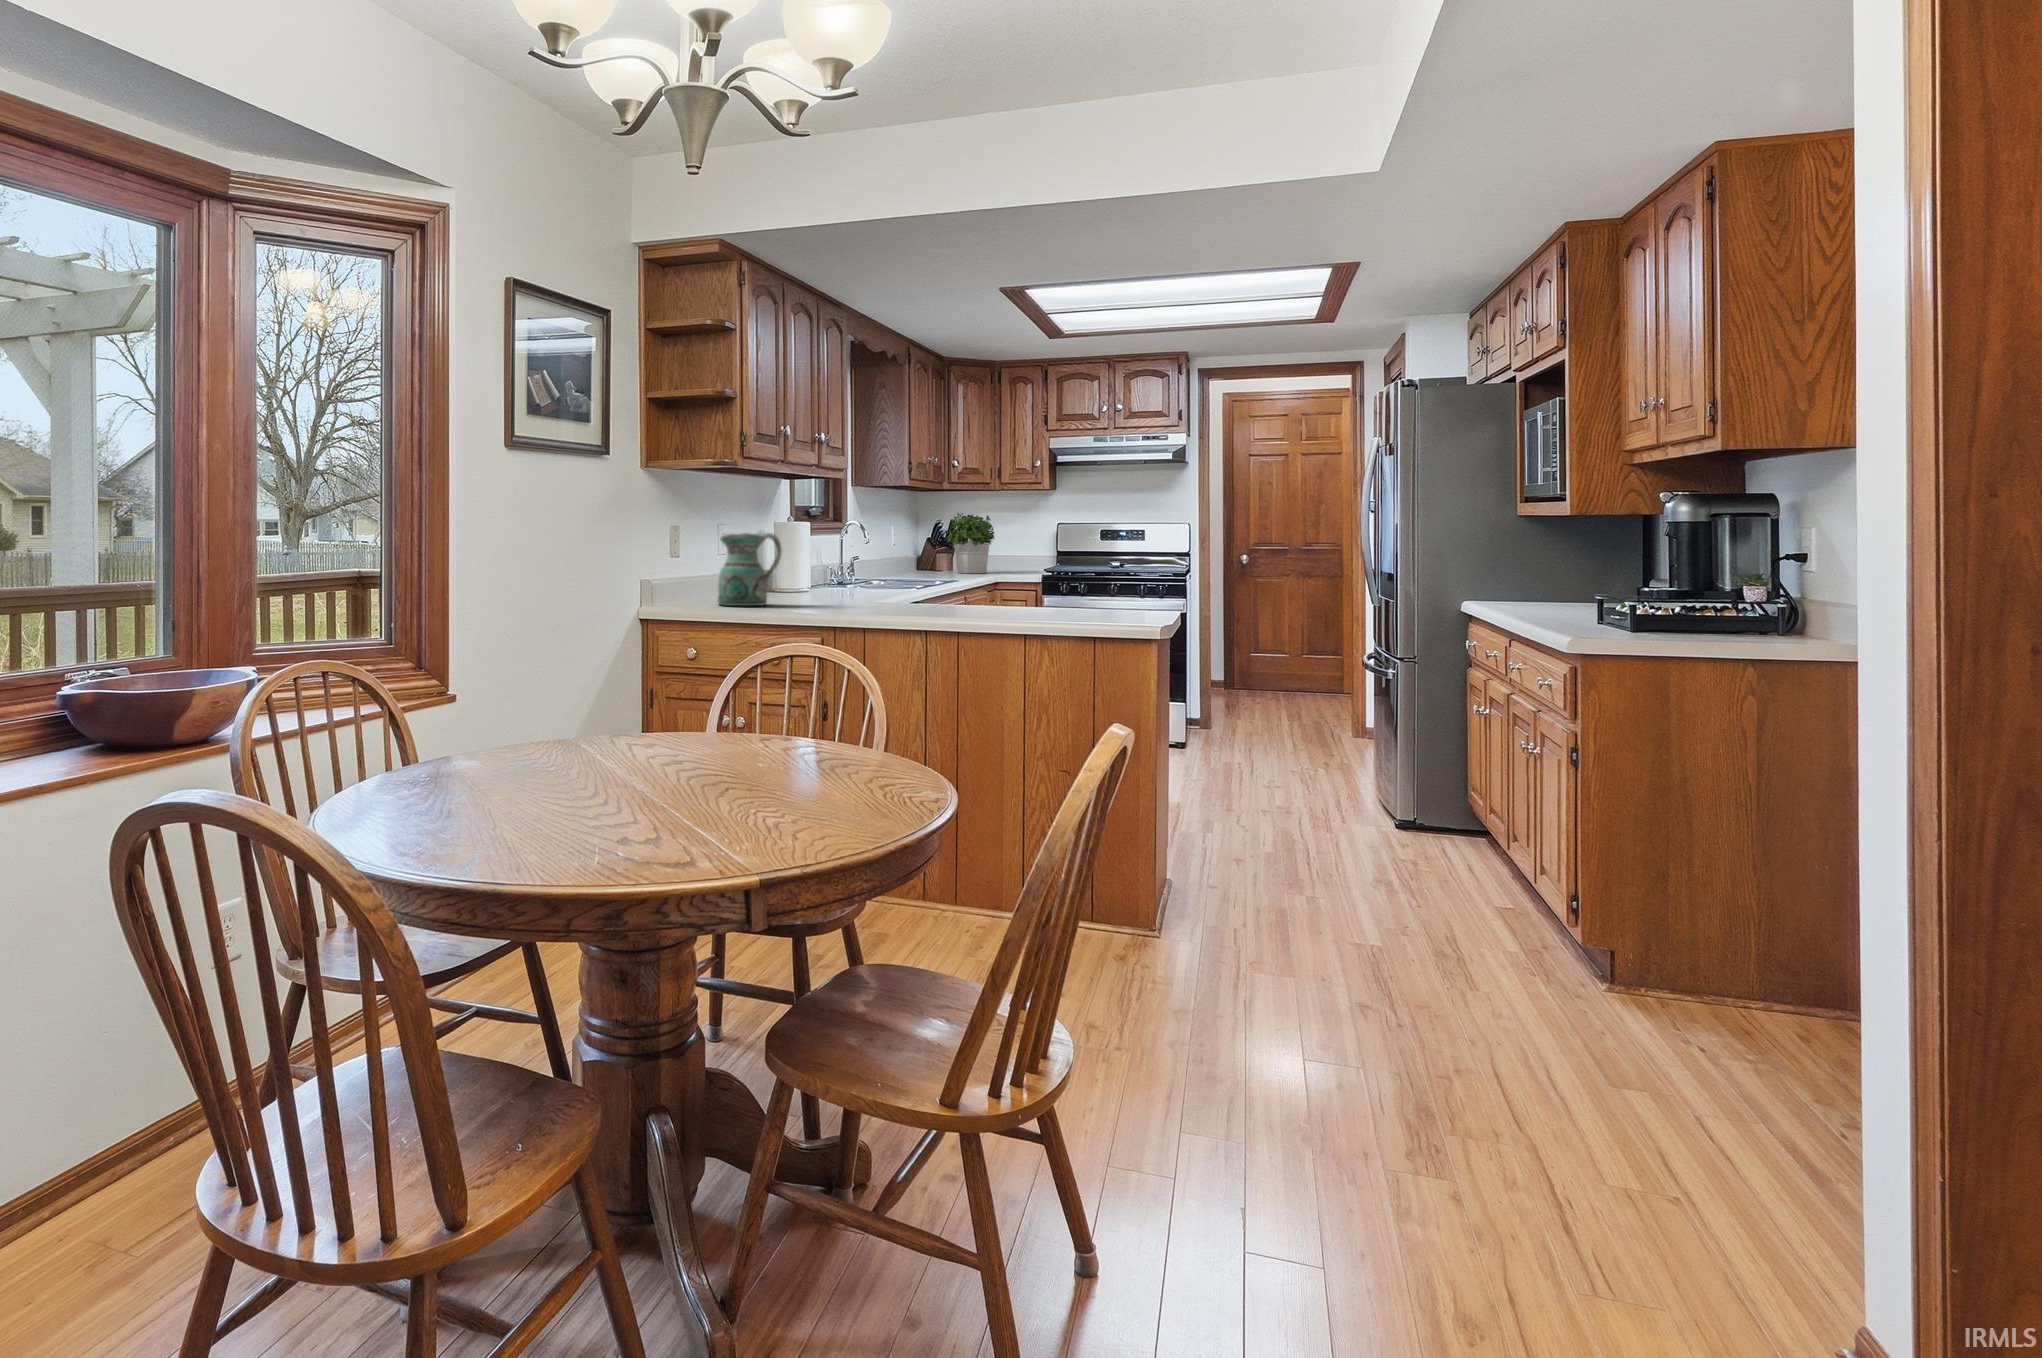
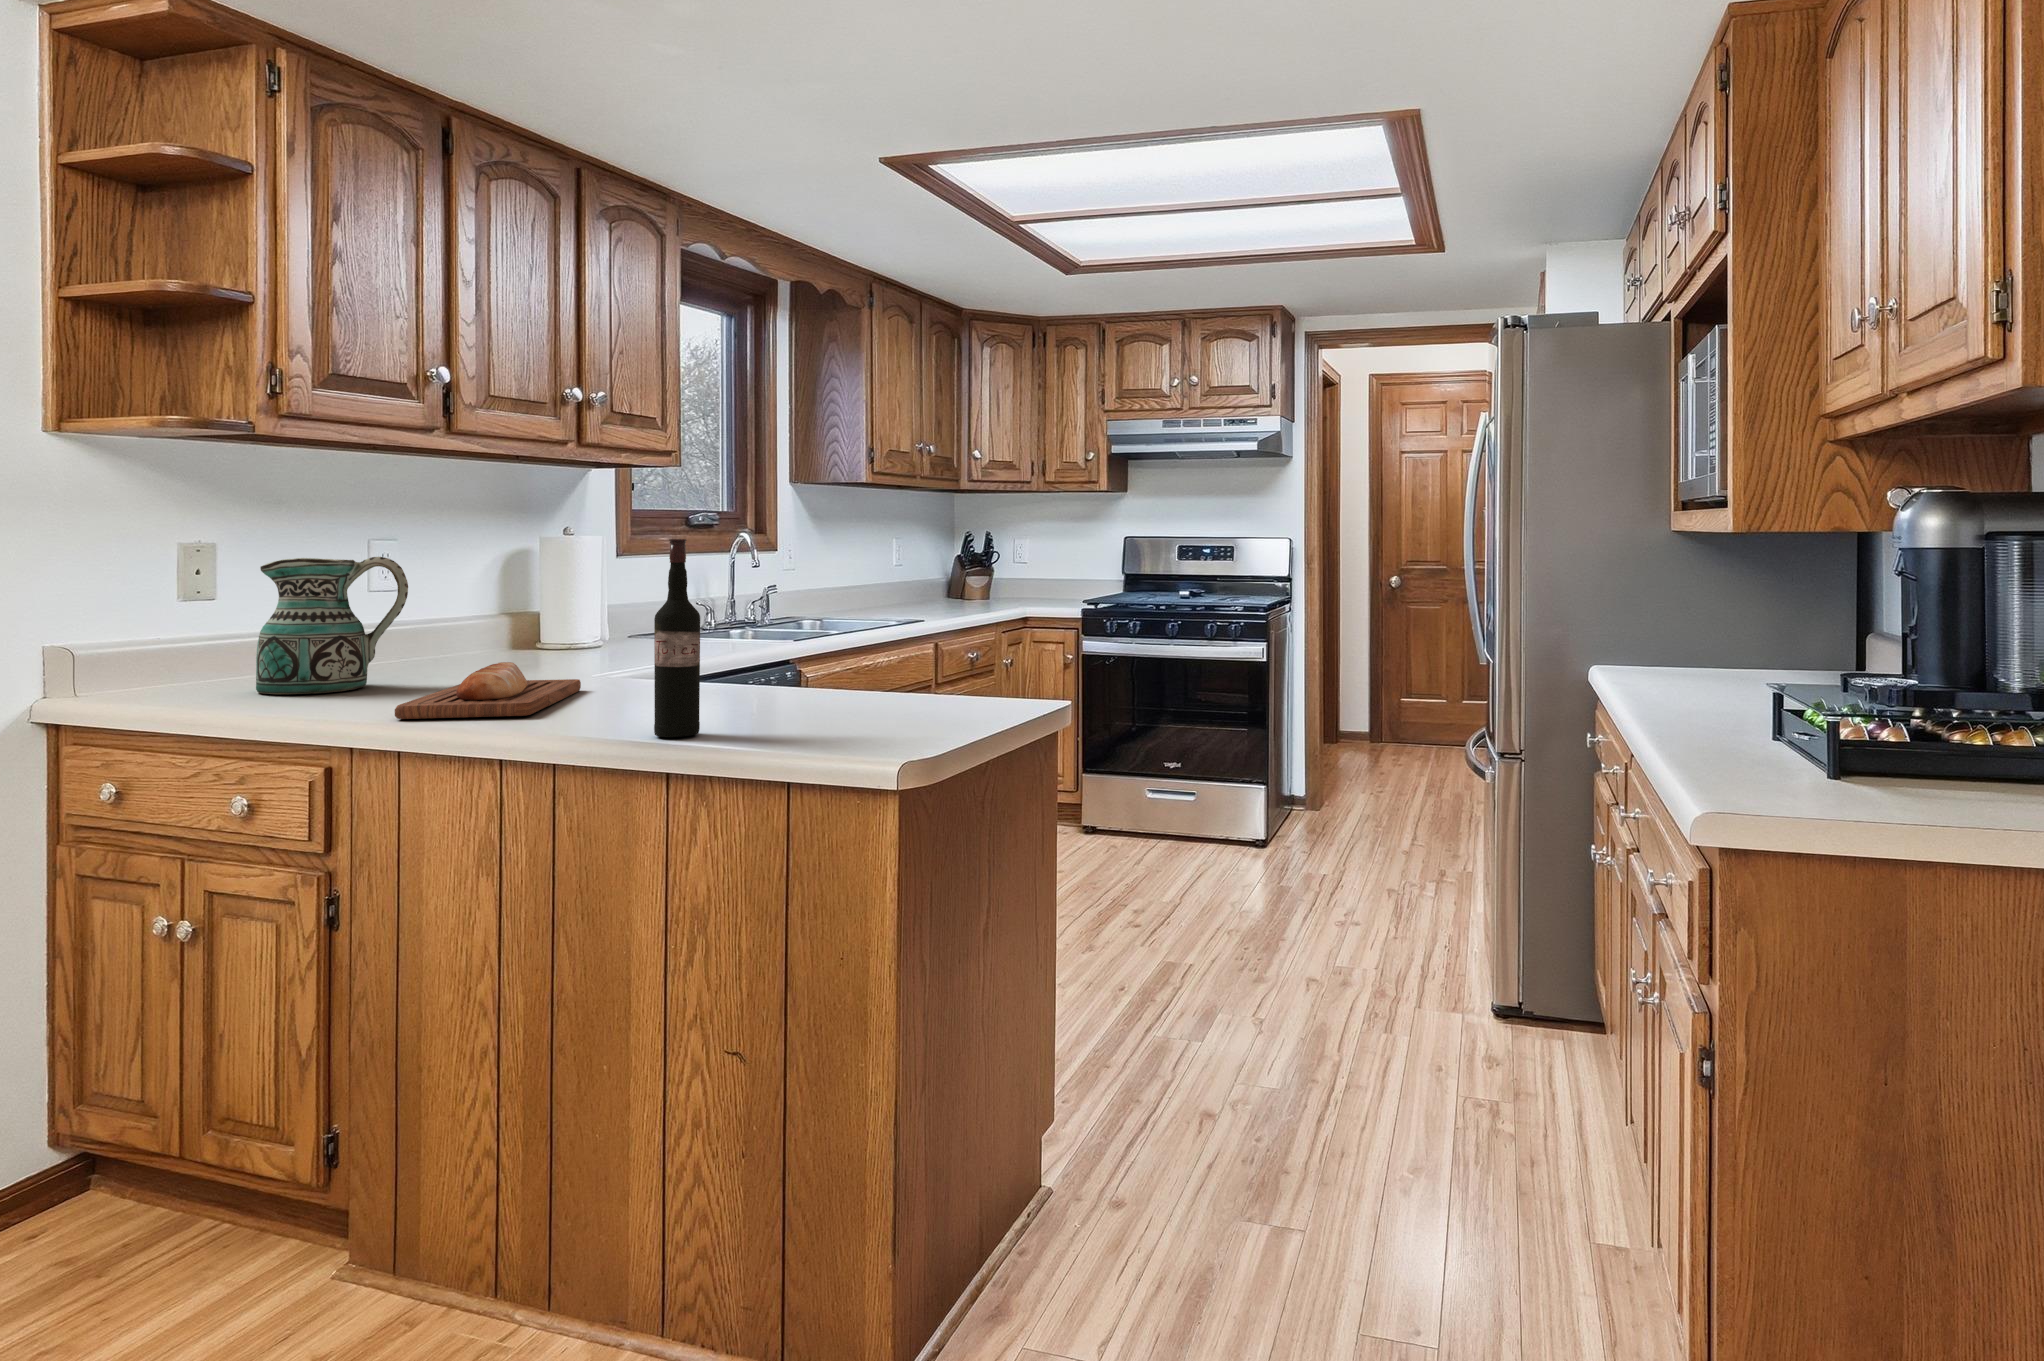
potted plant: present [944,513,995,573] -> none [976,523,1044,606]
wine bottle: none [995,521,1016,620] -> present [654,539,700,737]
bread loaf: none [826,590,905,614] -> present [395,662,581,719]

